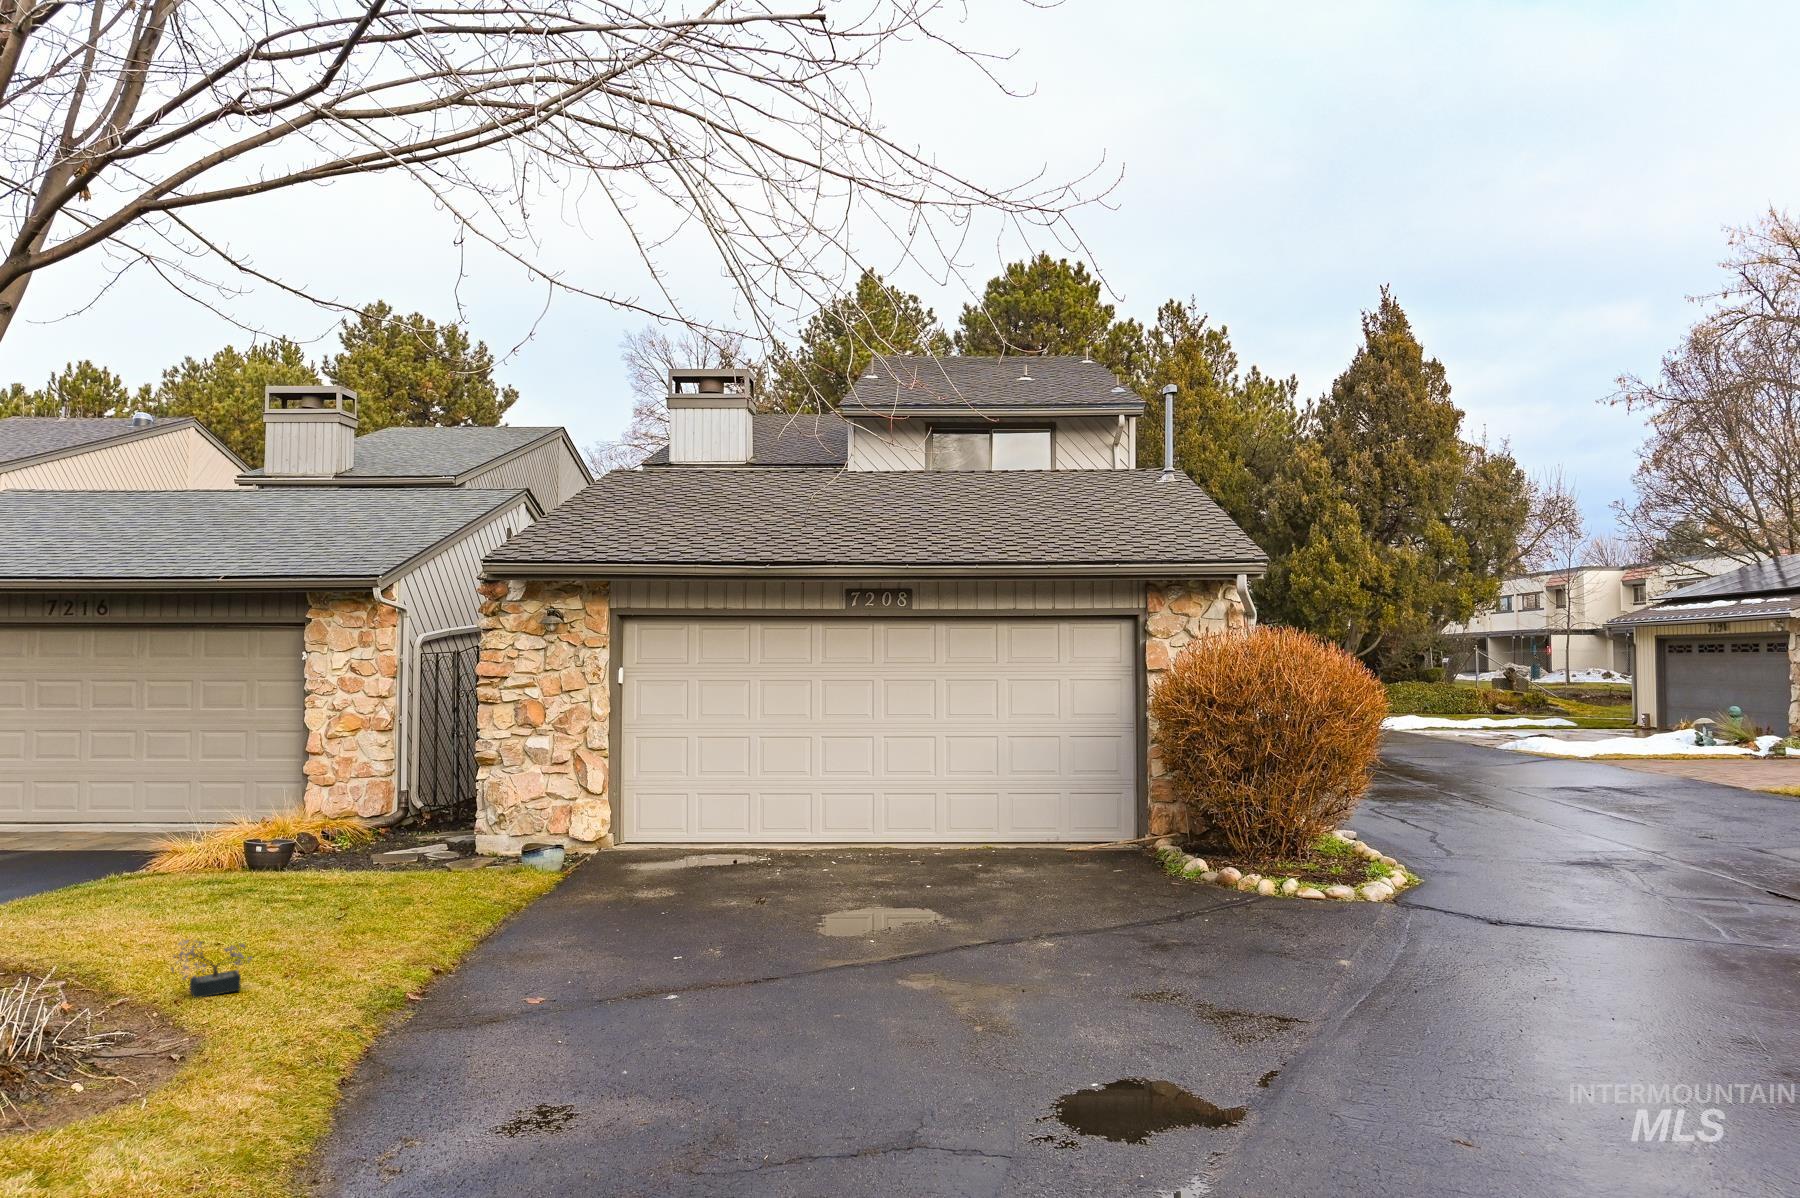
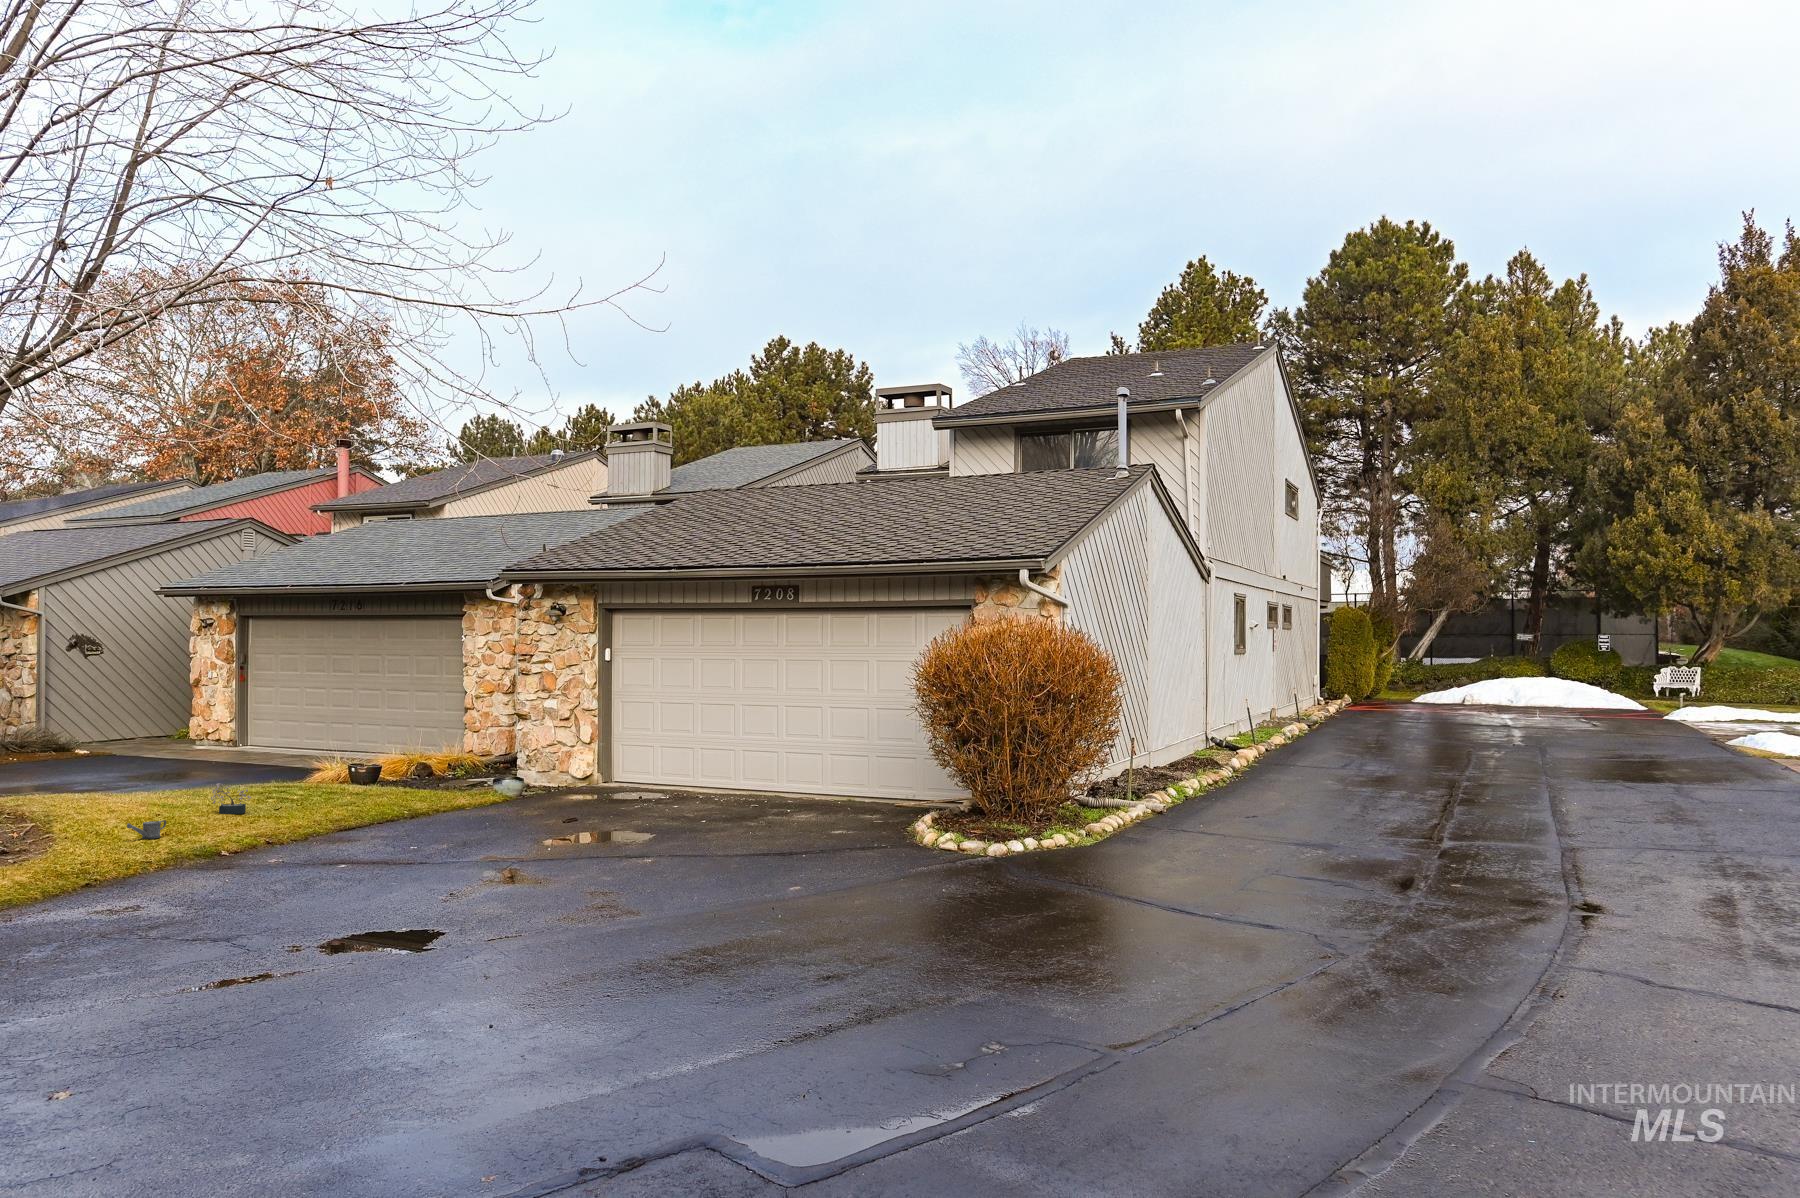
watering can: none [165,1049,218,1099] -> present [127,820,166,839]

